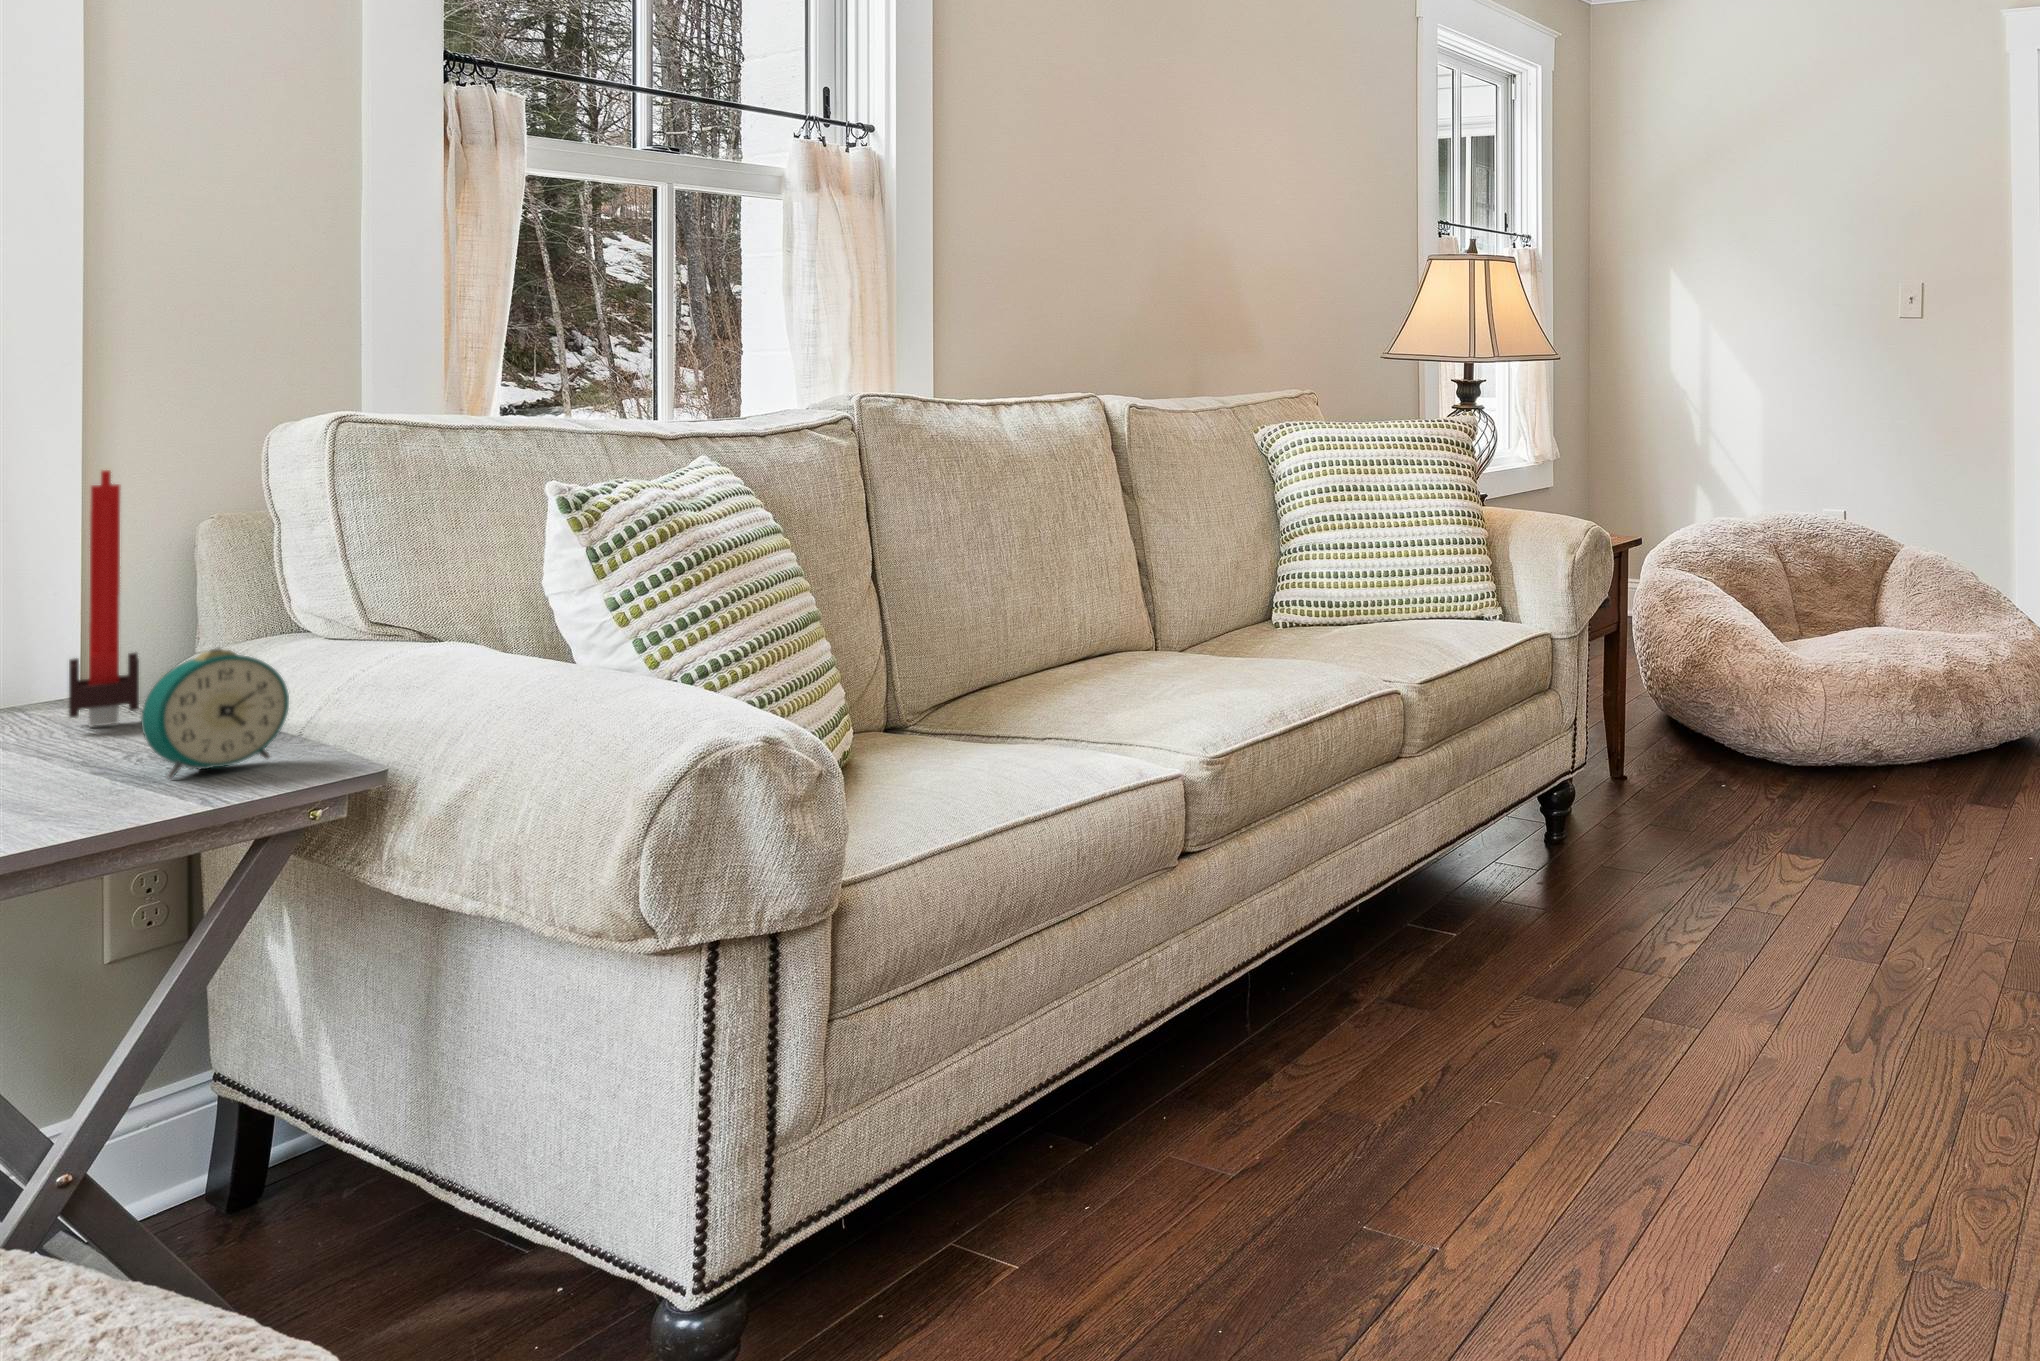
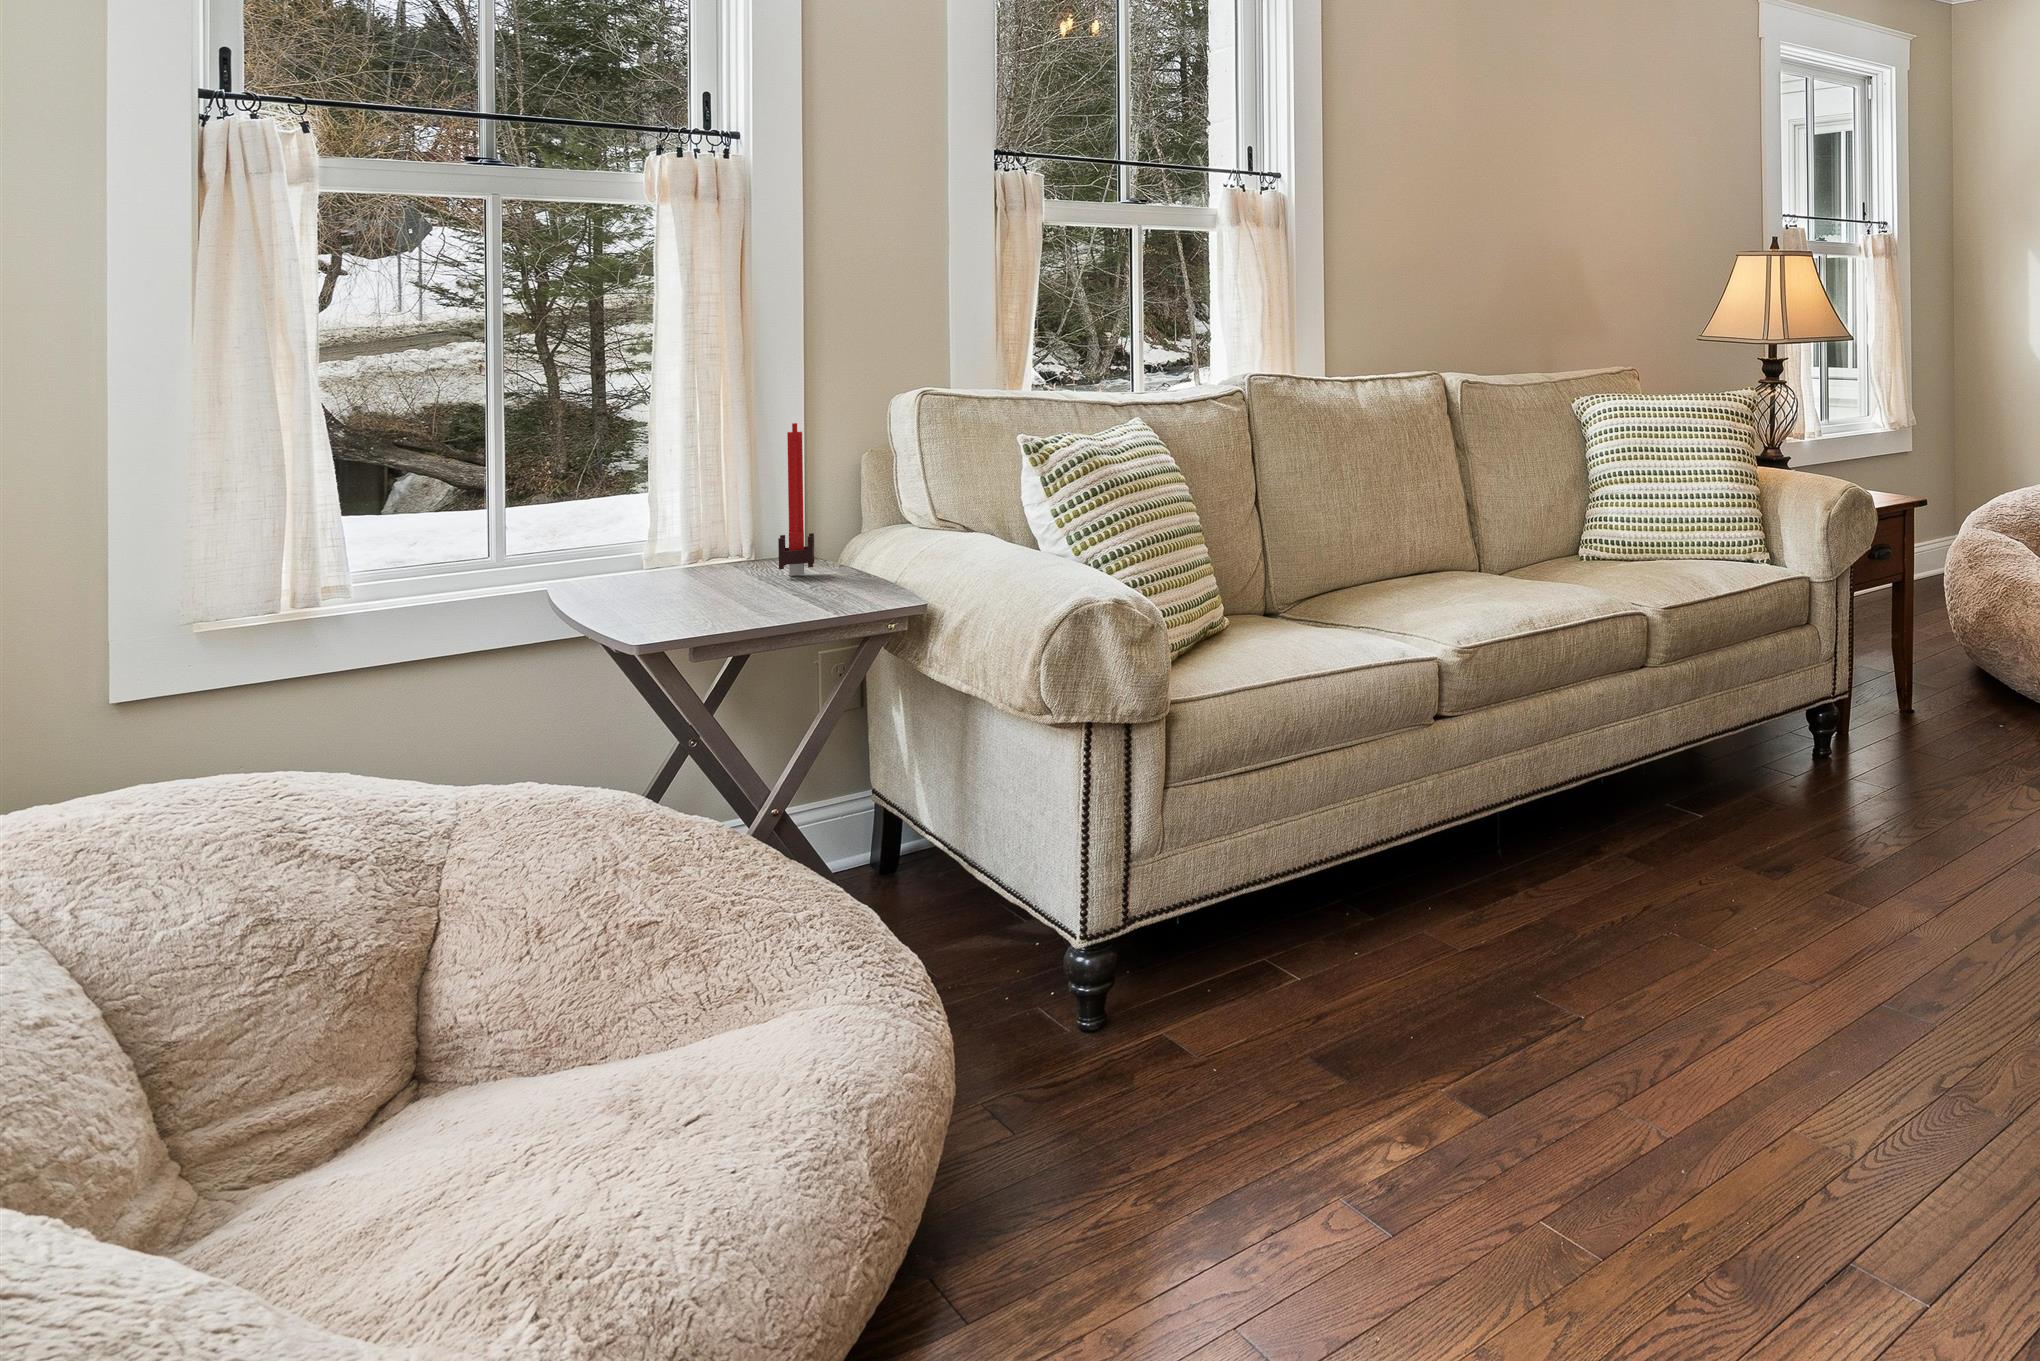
alarm clock: present [141,648,289,778] -> none [803,529,877,604]

